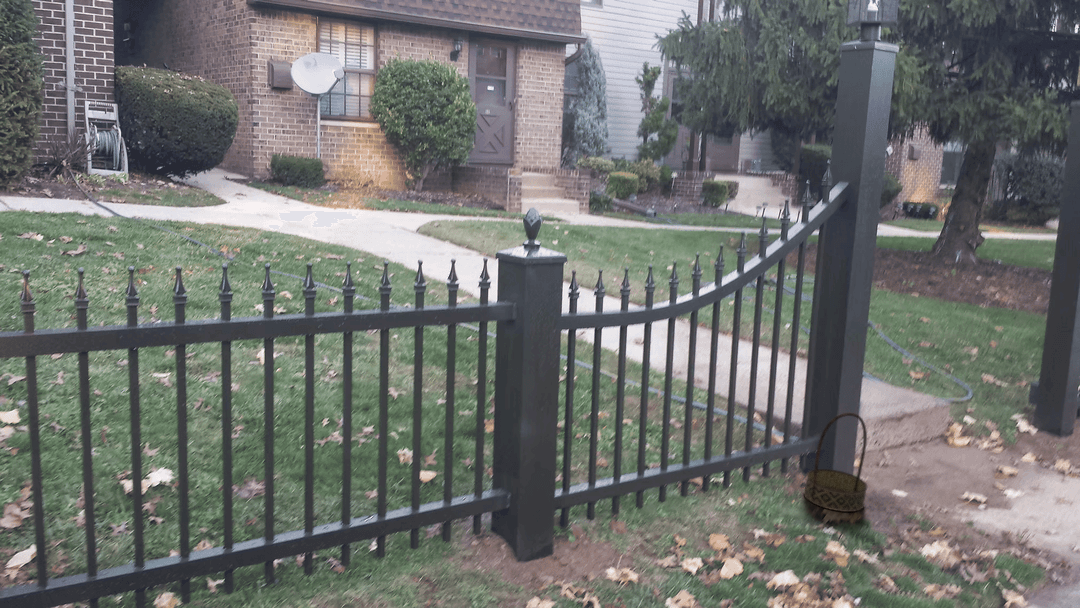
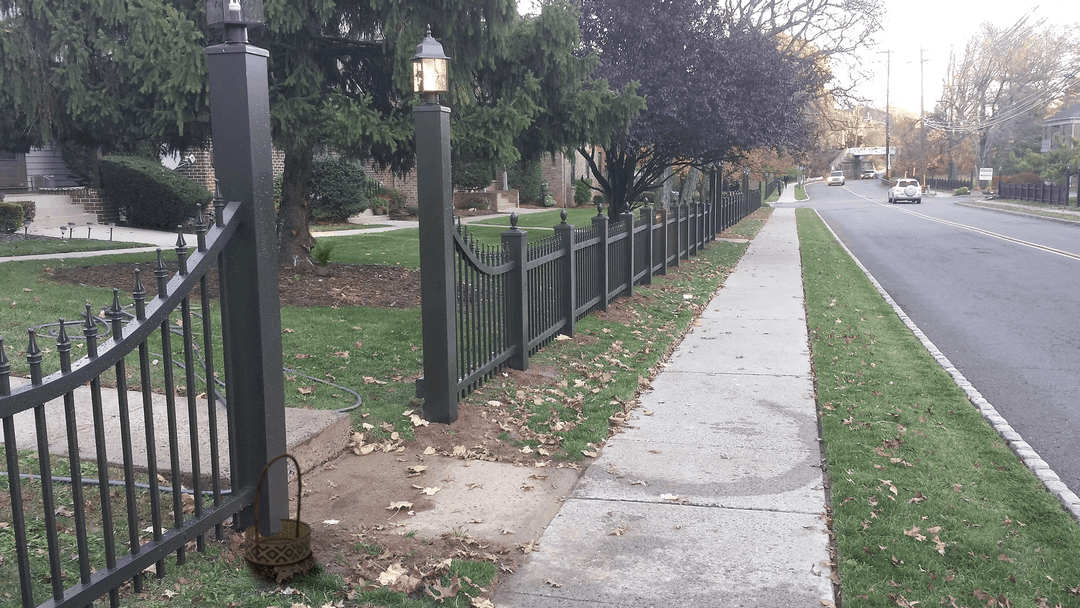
potted plant: none [972,236,1011,274] -> present [313,245,334,275]

